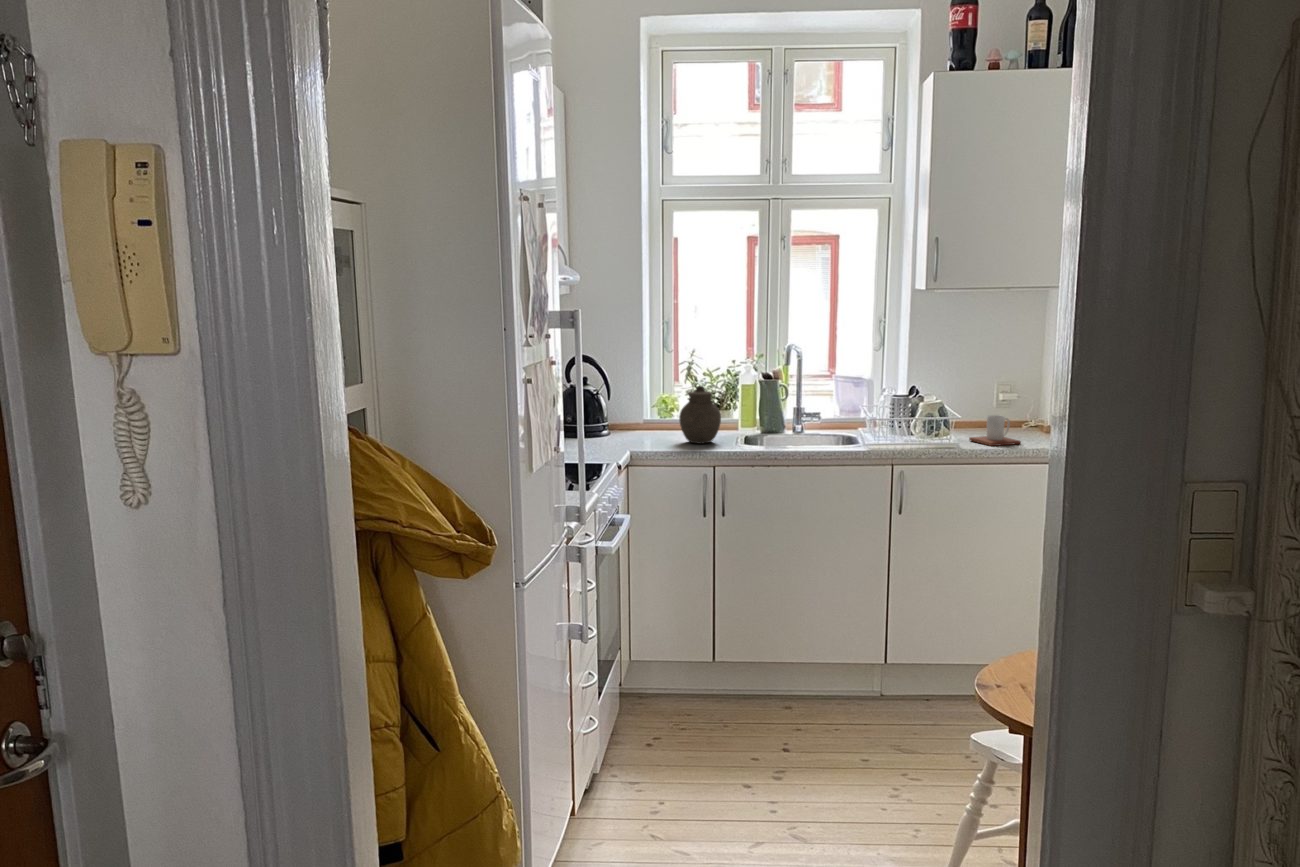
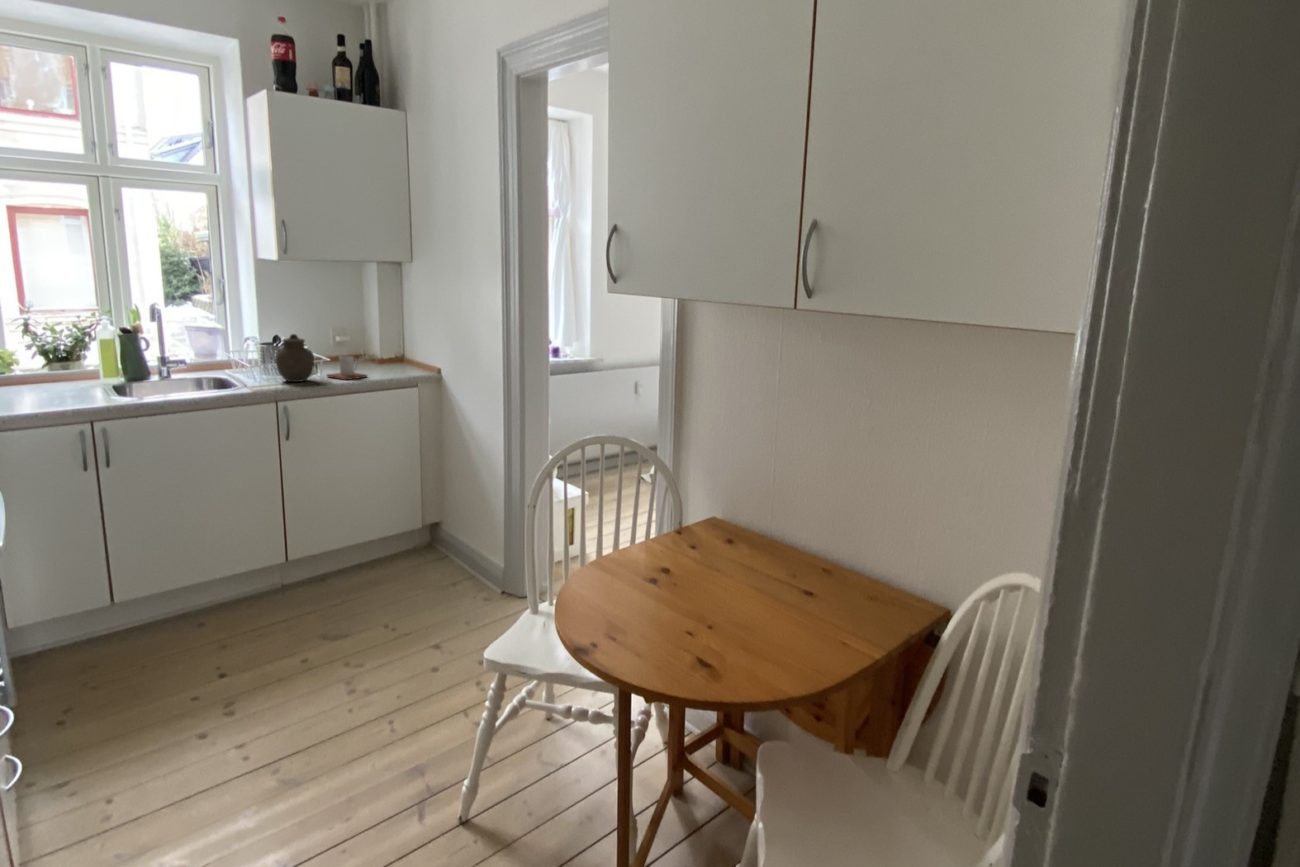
jar: present [679,386,721,444] -> present [275,334,314,382]

